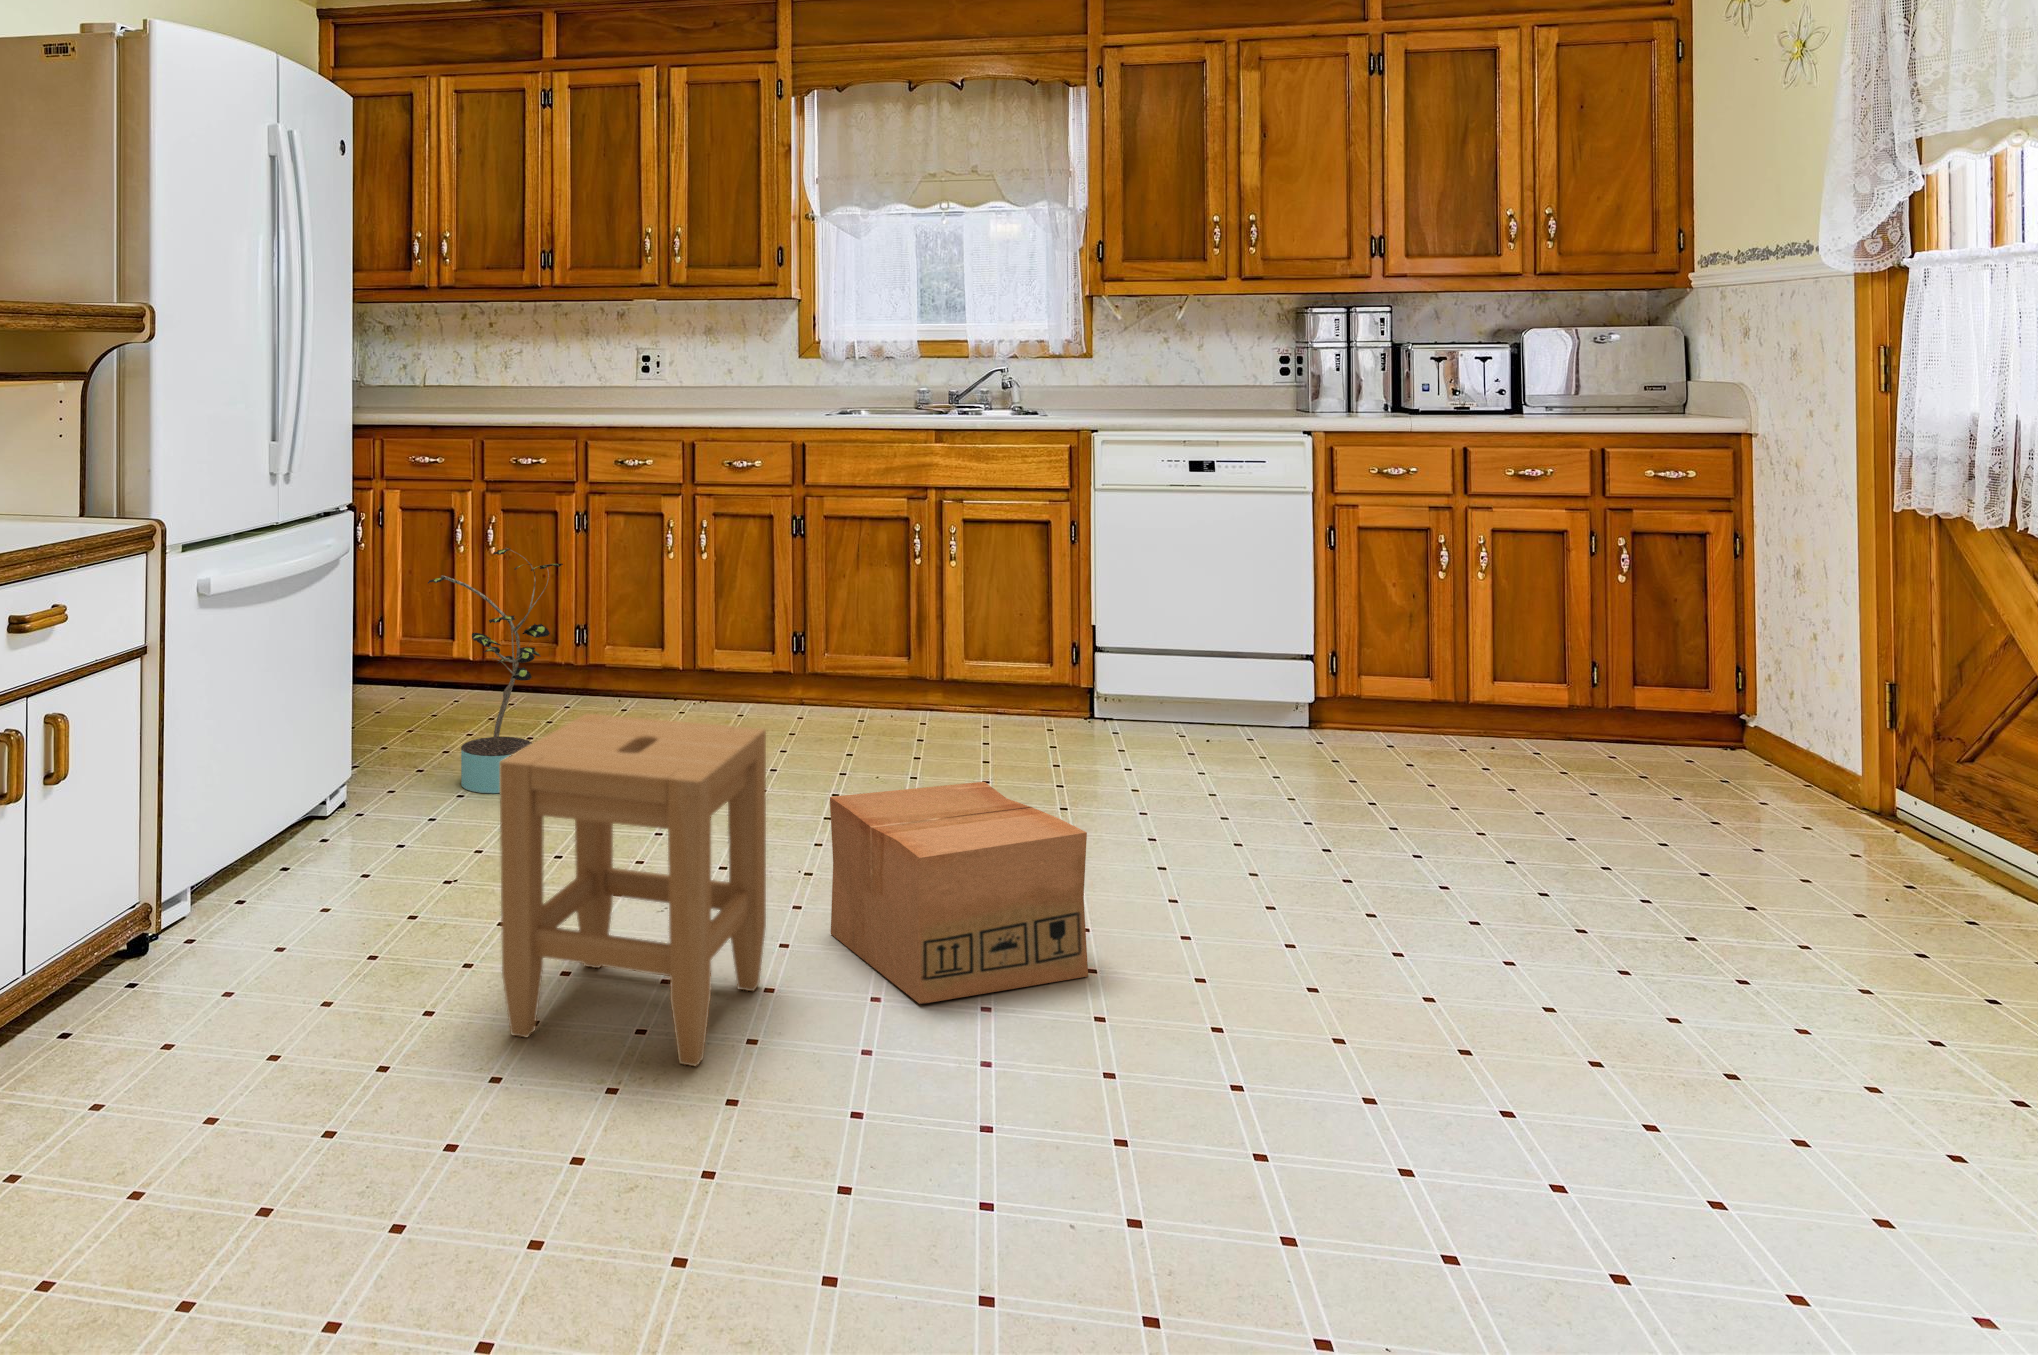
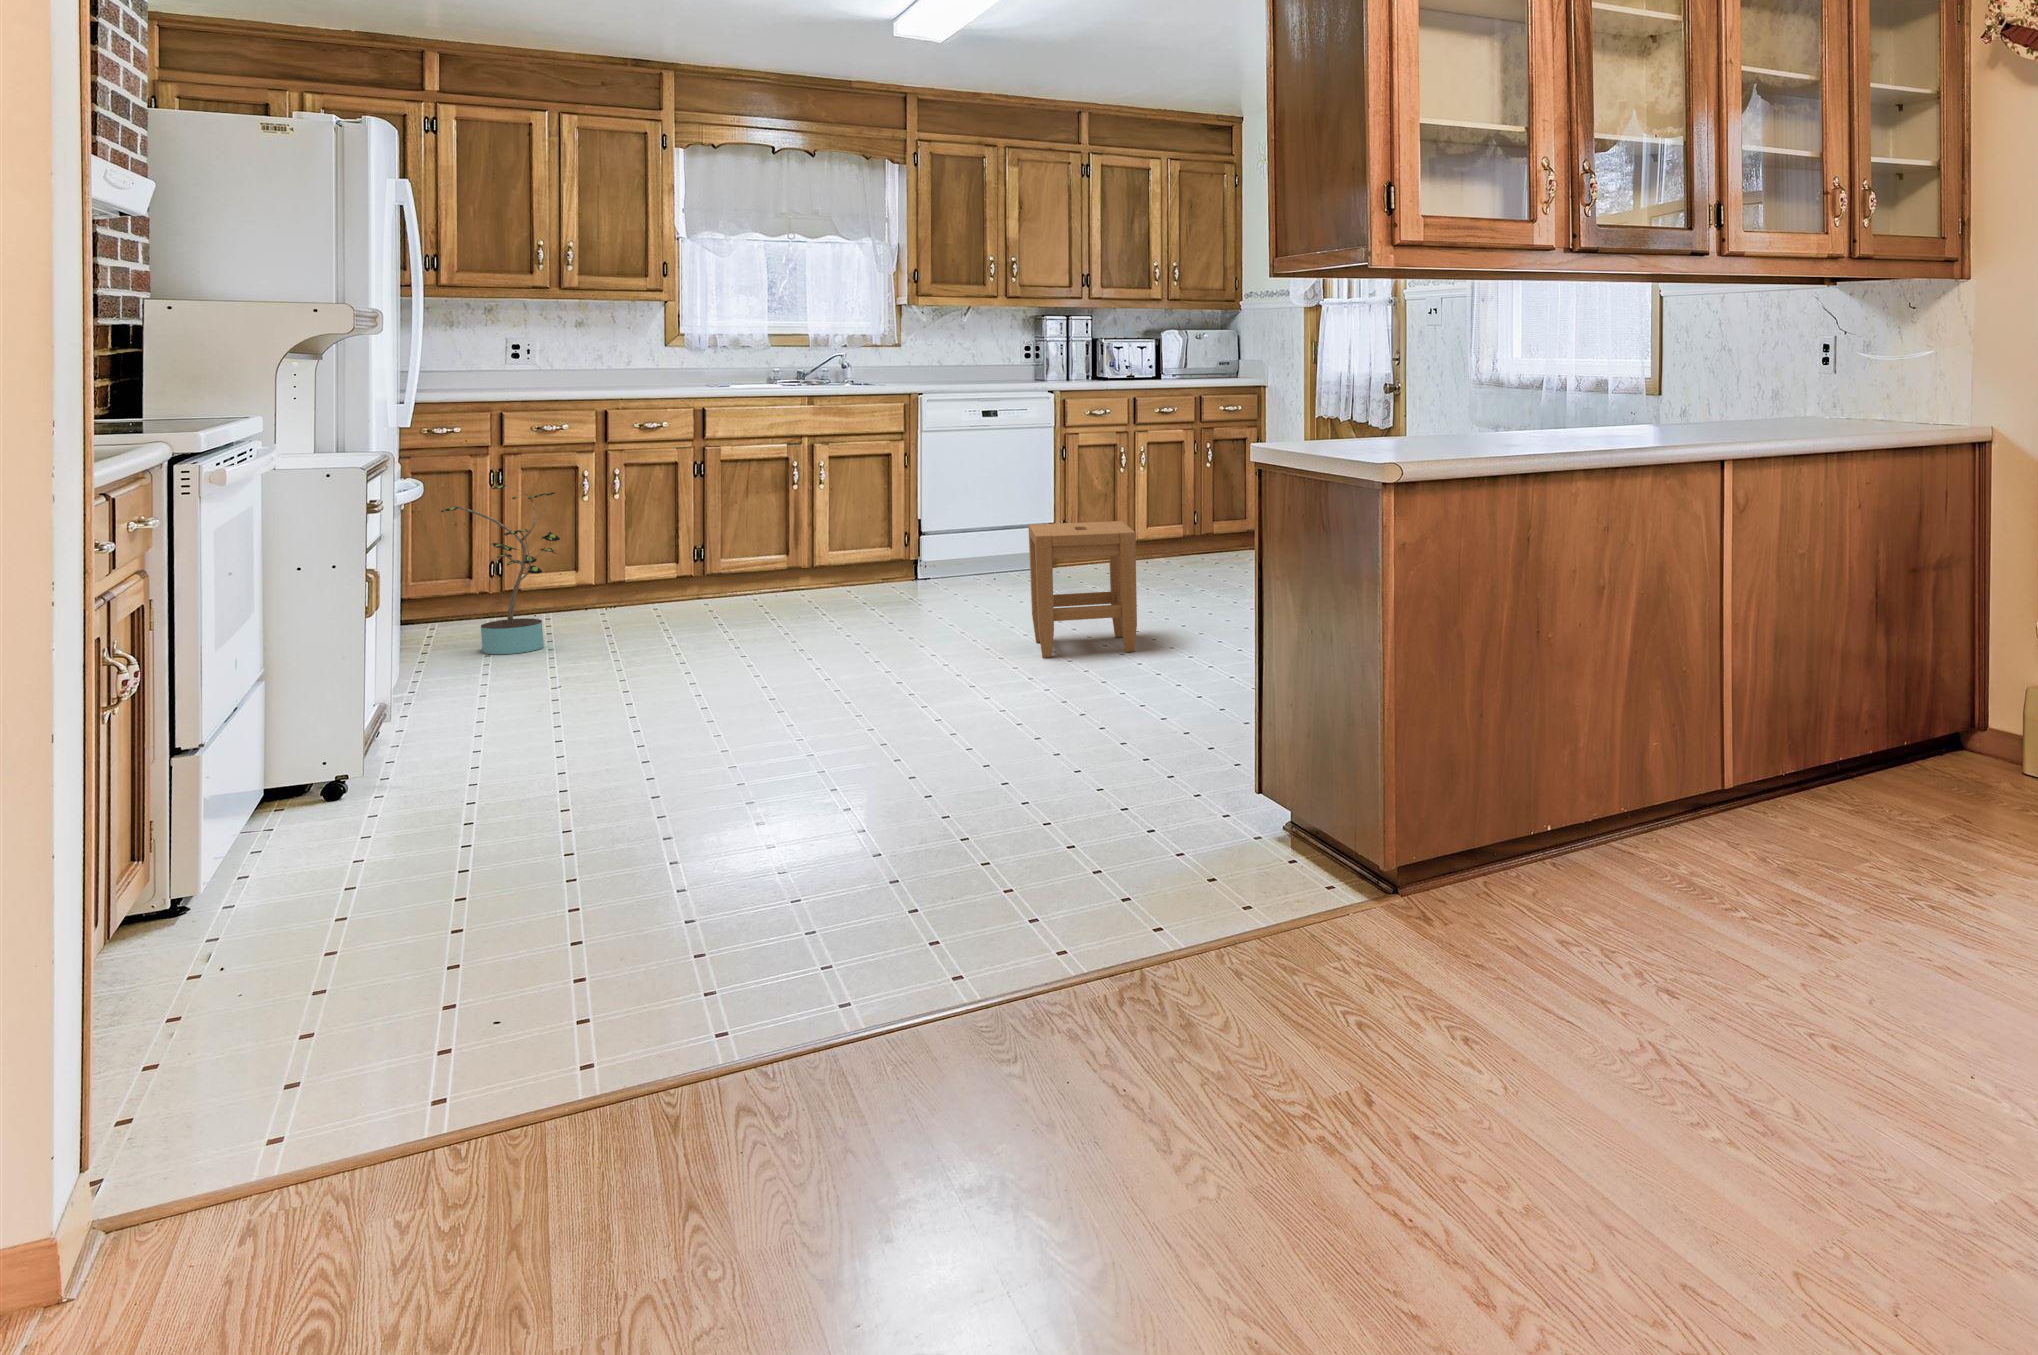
stool: present [500,714,766,1066] -> present [1029,521,1137,658]
cardboard box: present [830,782,1088,1004] -> none [824,581,975,676]

